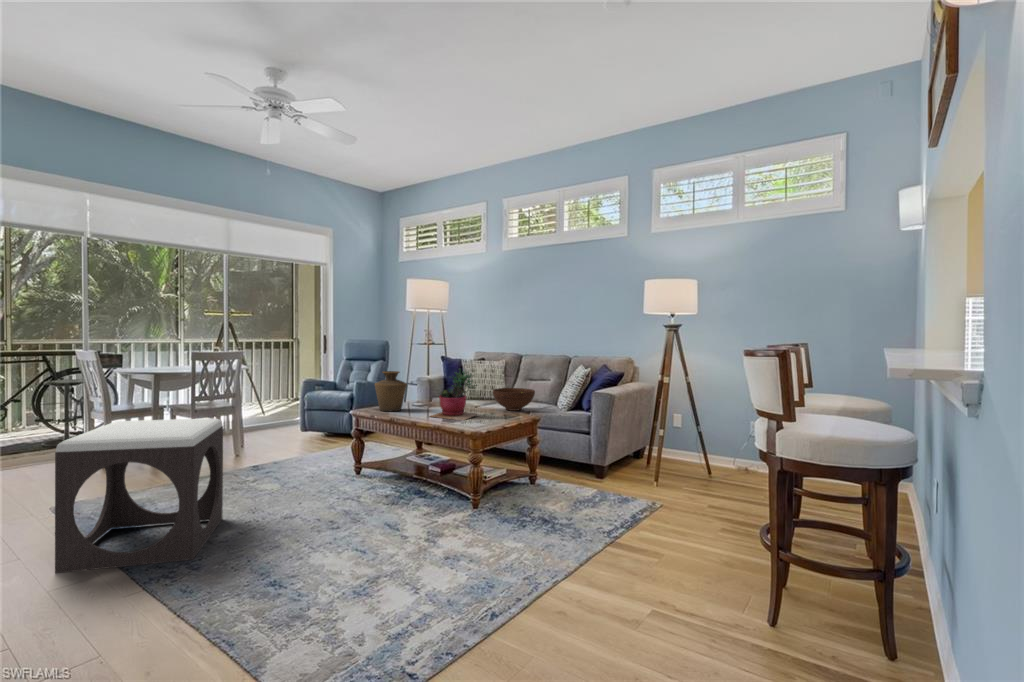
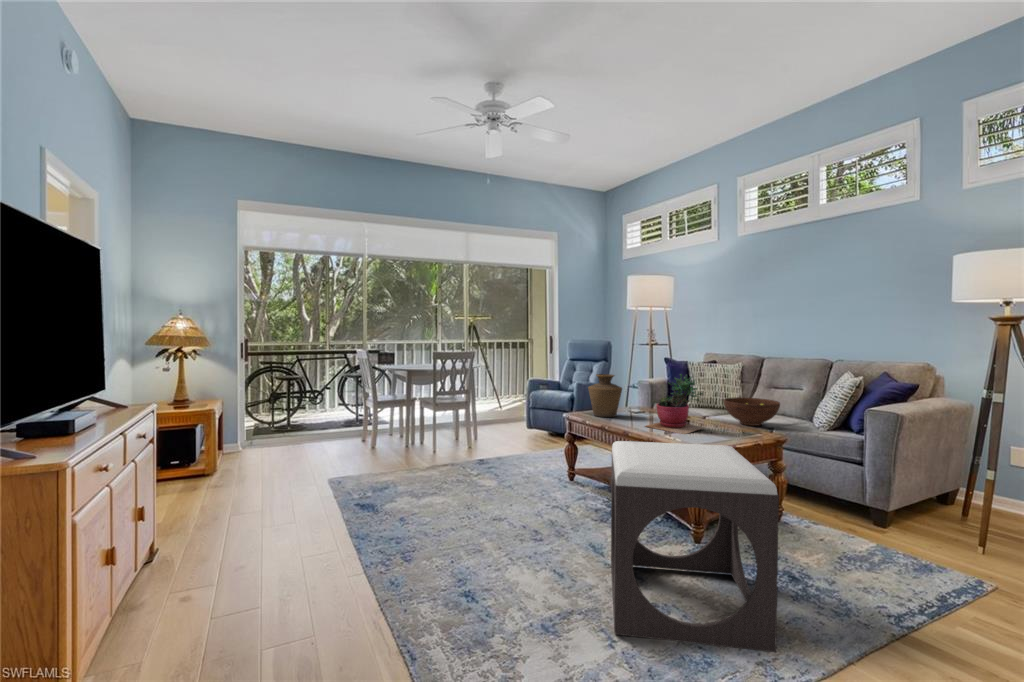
footstool: present [55,418,223,573] -> present [611,441,779,652]

